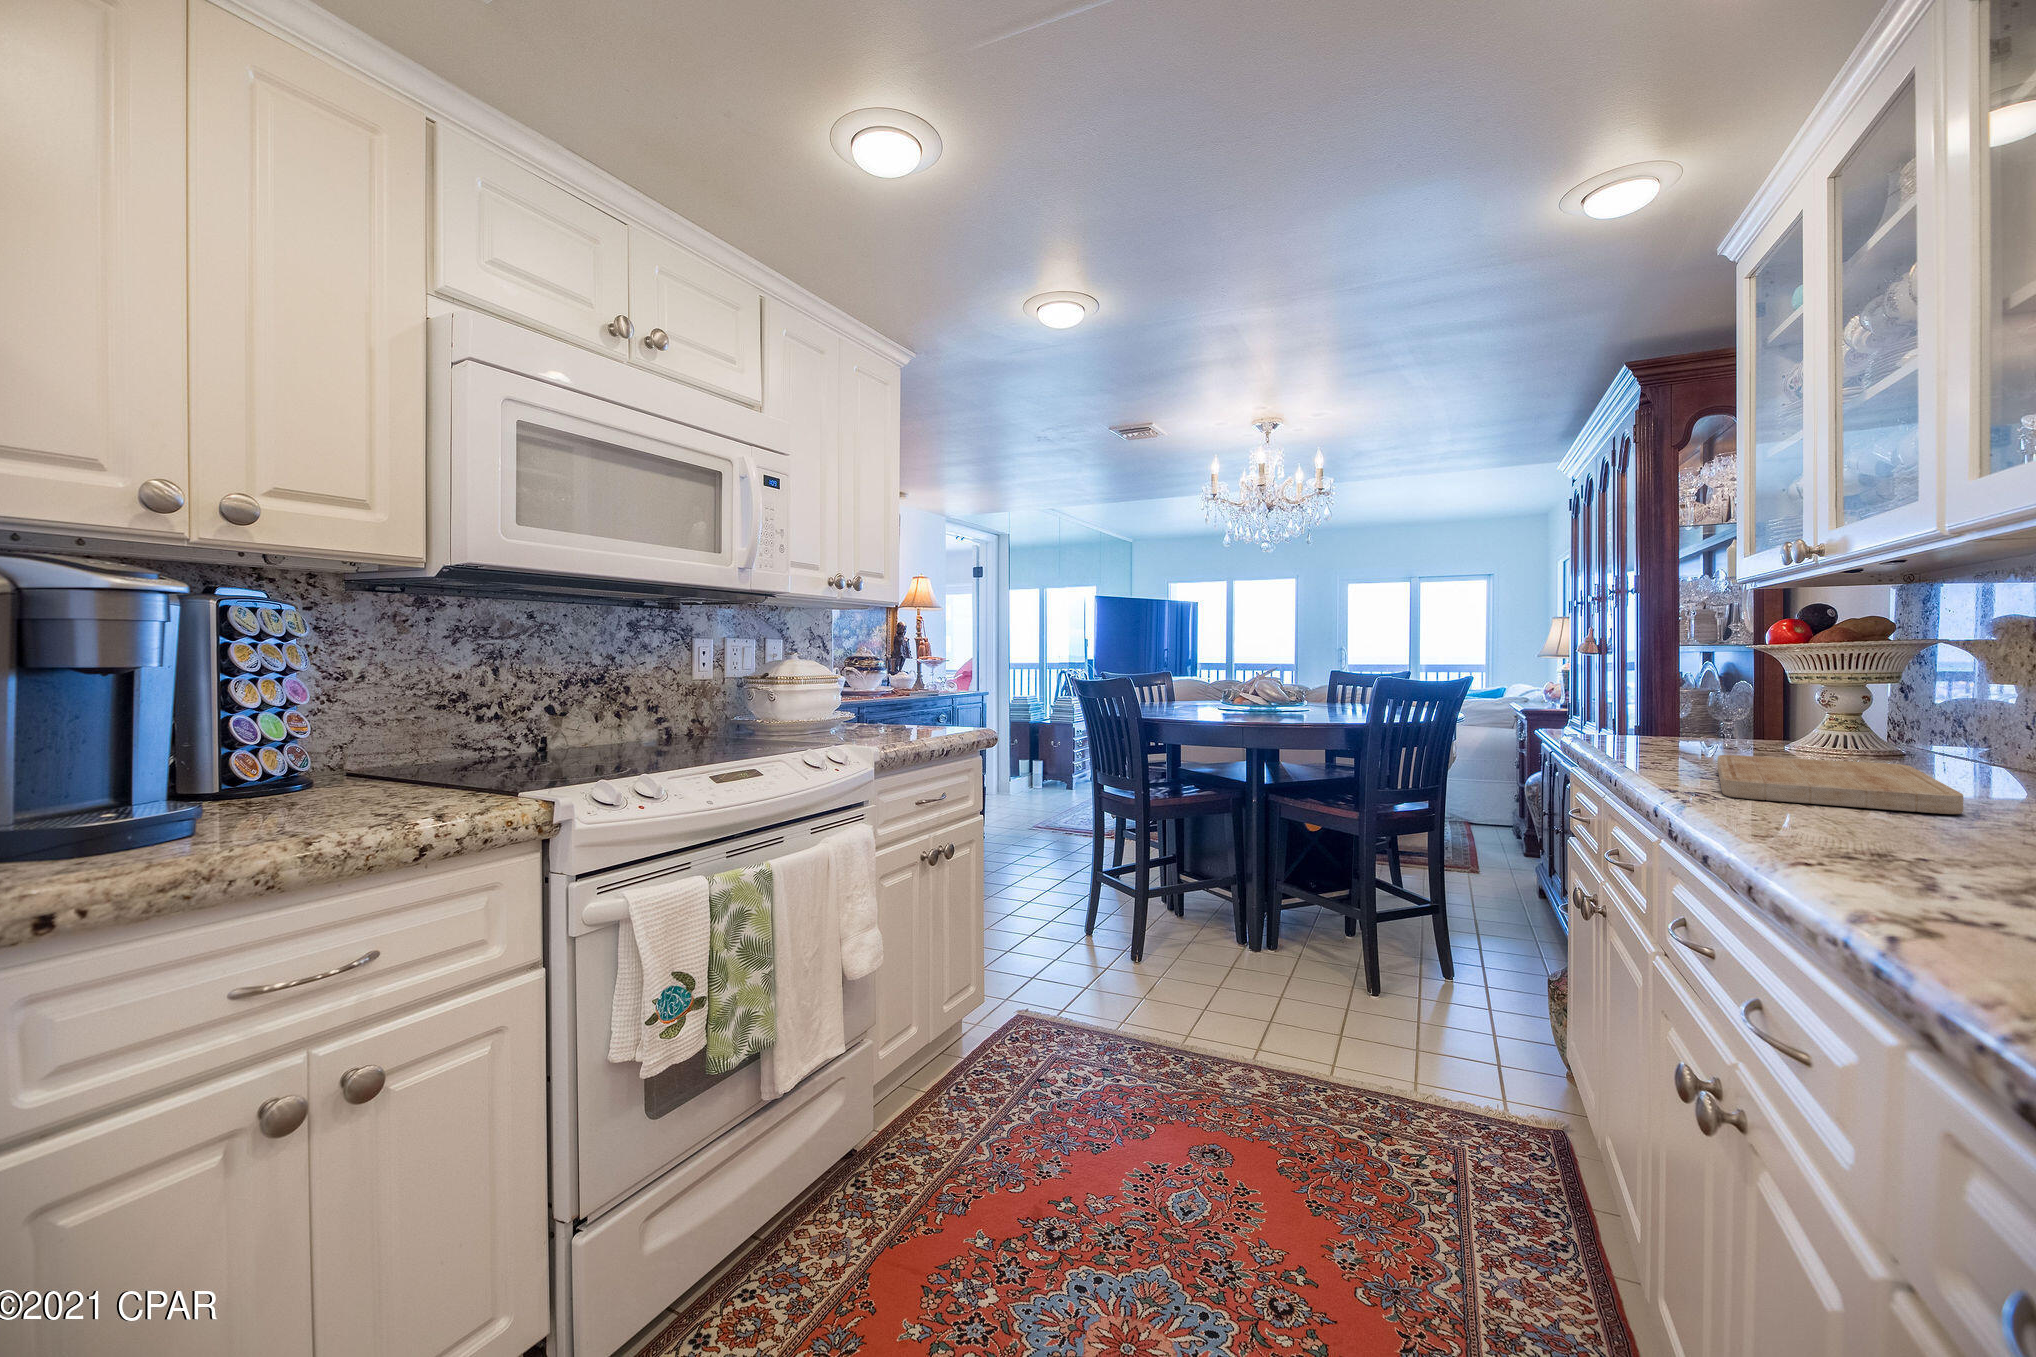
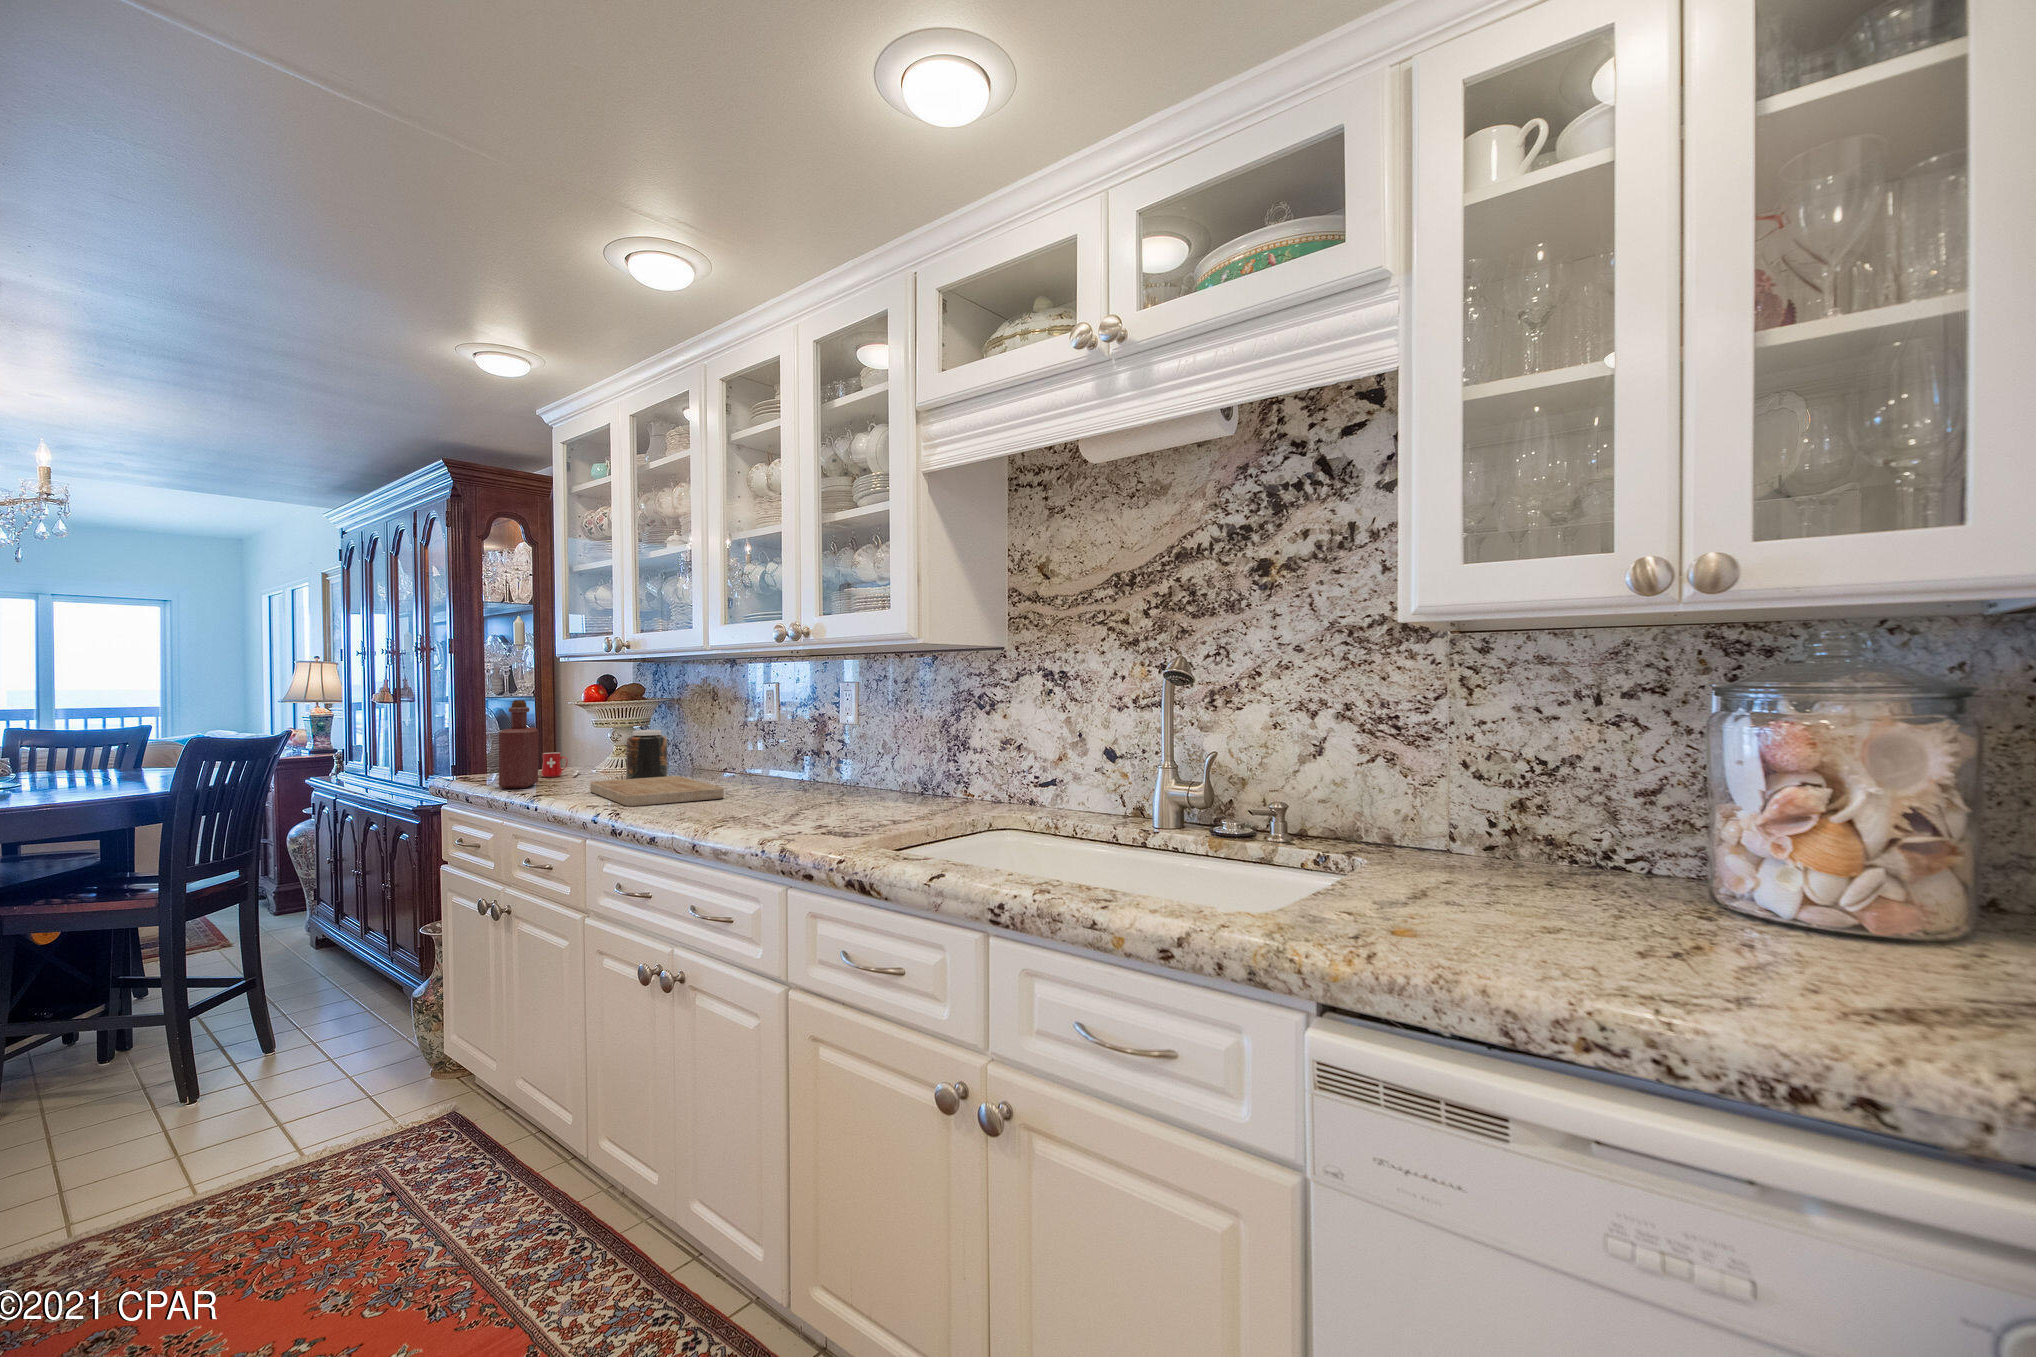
bottle: none [1606,635,1671,753] -> present [499,700,538,789]
jar: none [1830,685,1920,767] -> present [626,730,667,779]
mug: none [1699,712,1770,747] -> present [541,752,581,777]

